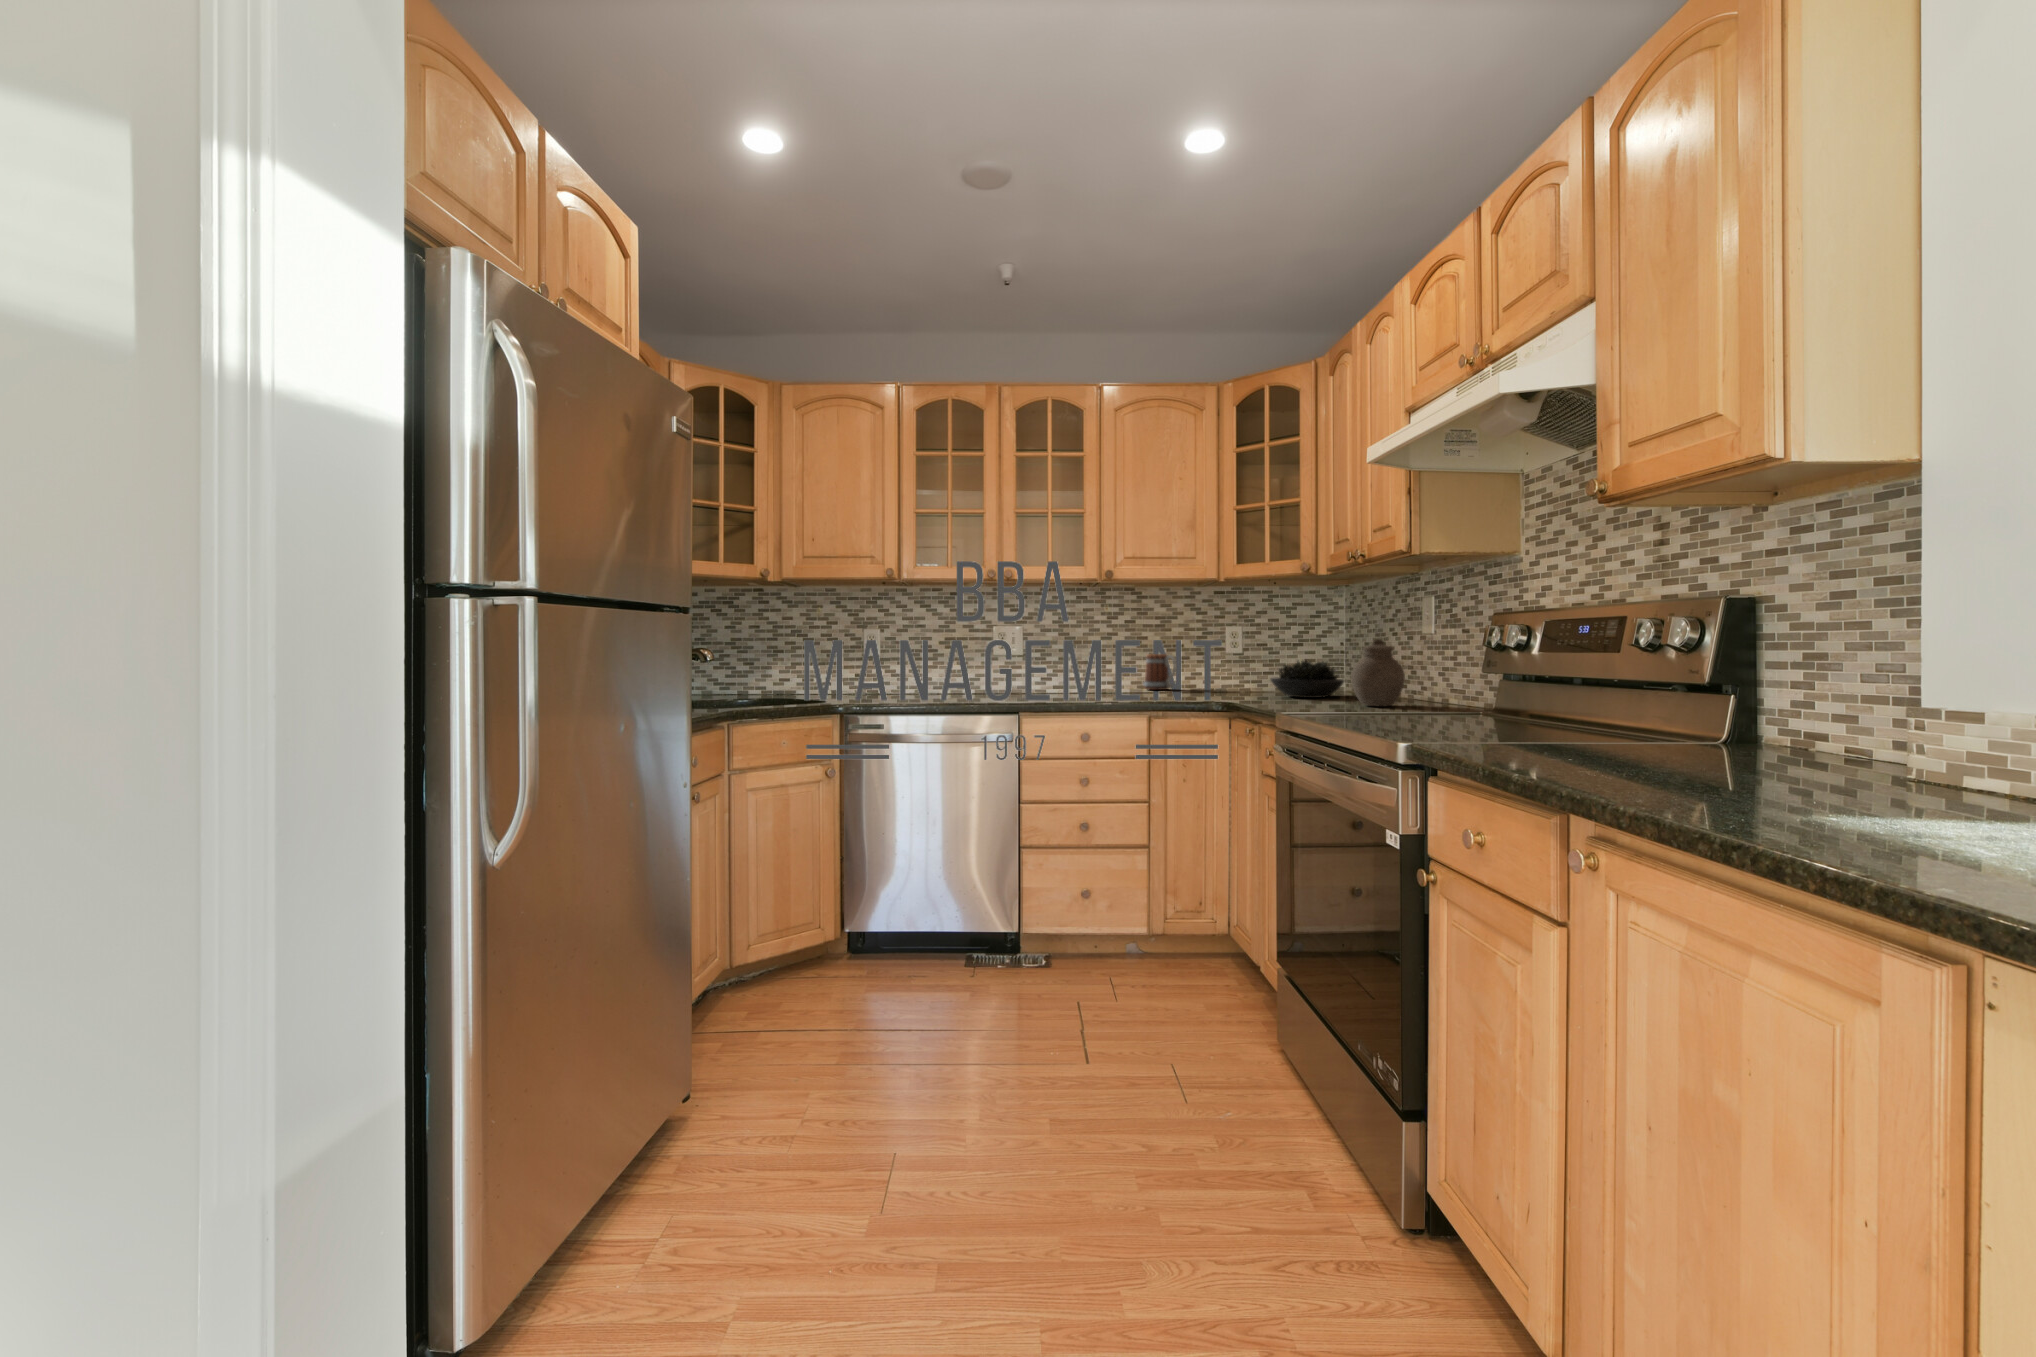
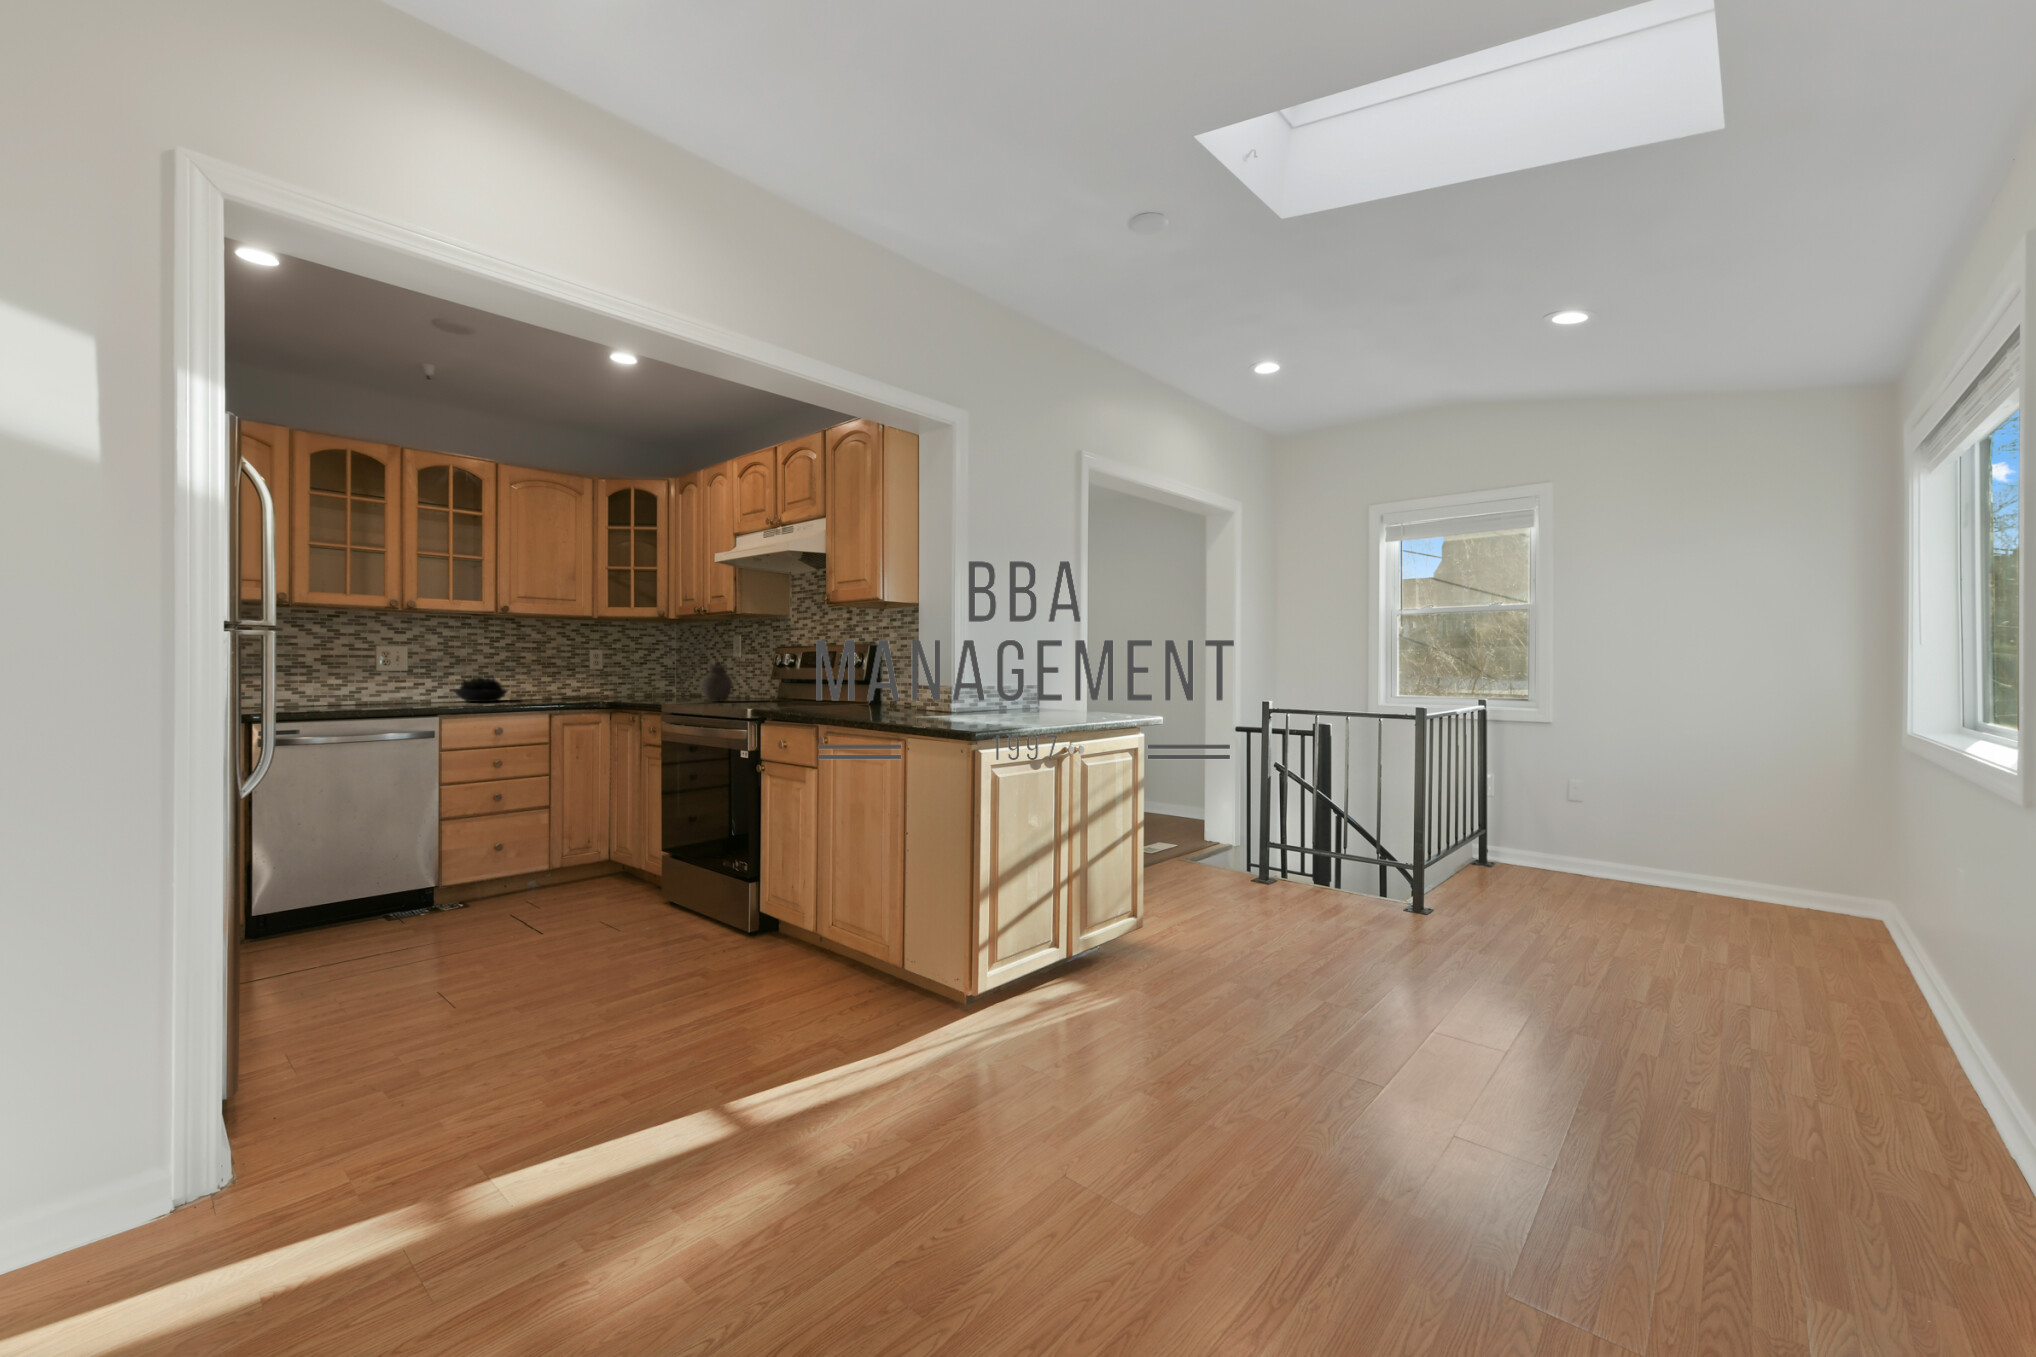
mug: present [1144,654,1177,690] -> none [529,671,560,699]
succulent plant: present [1271,661,1344,698] -> present [454,677,507,702]

